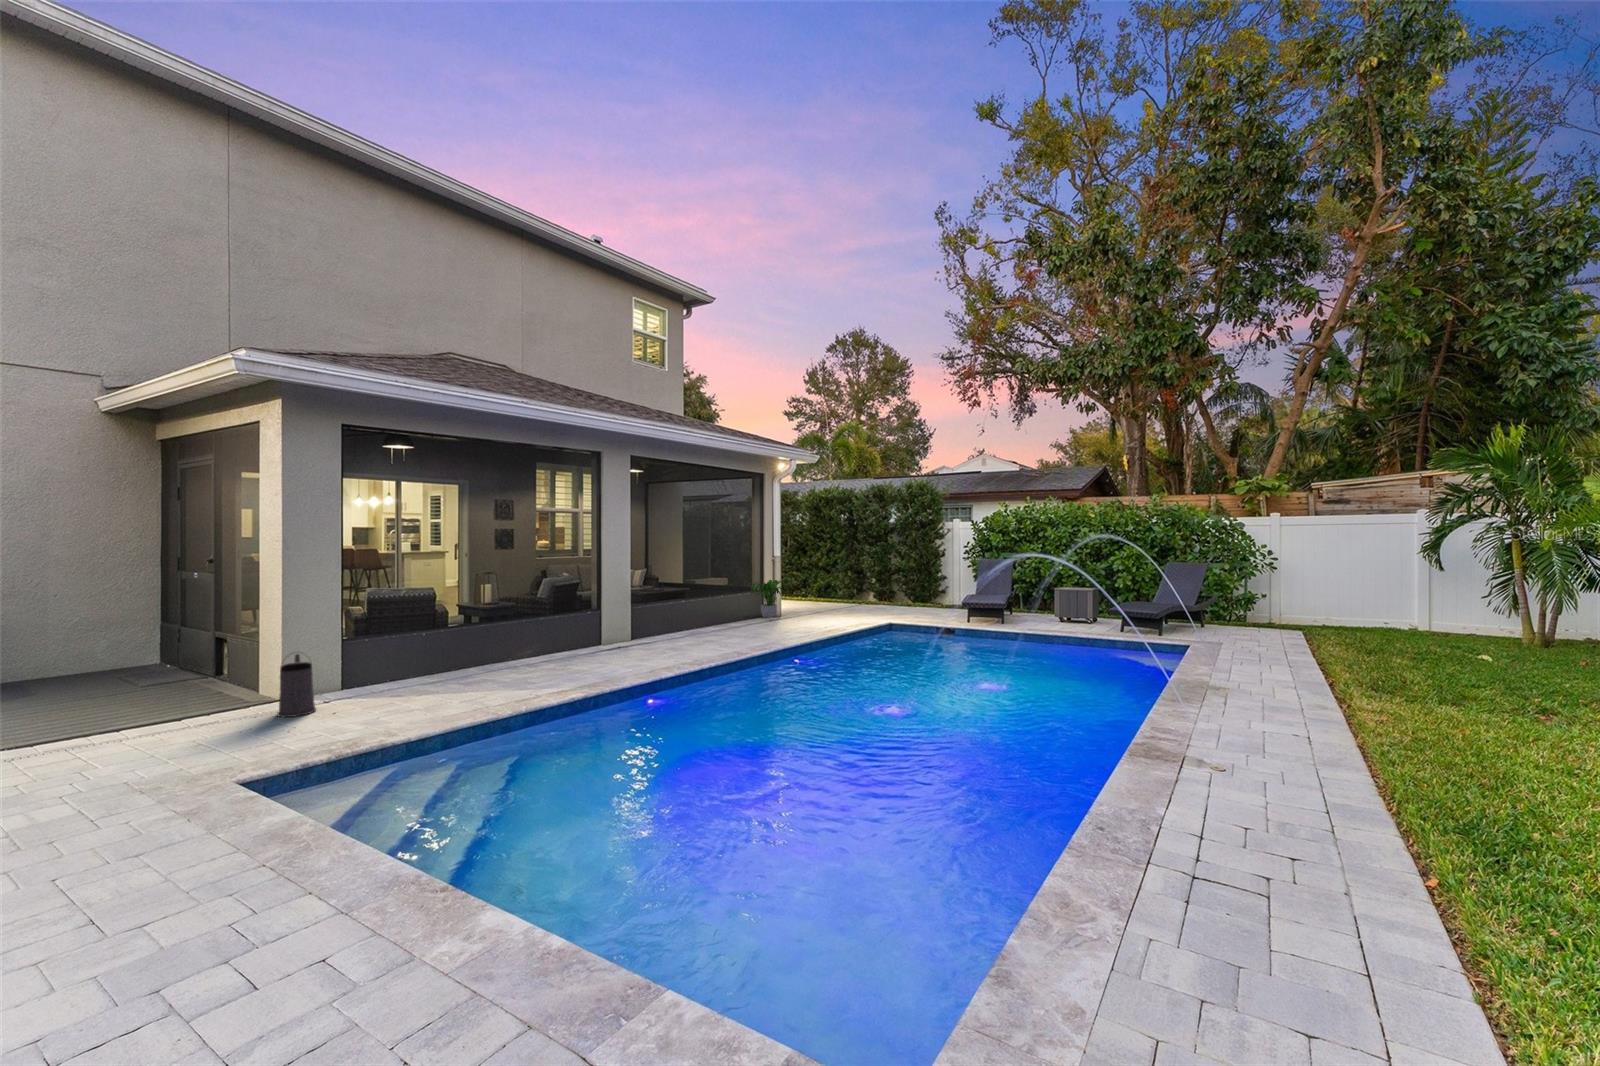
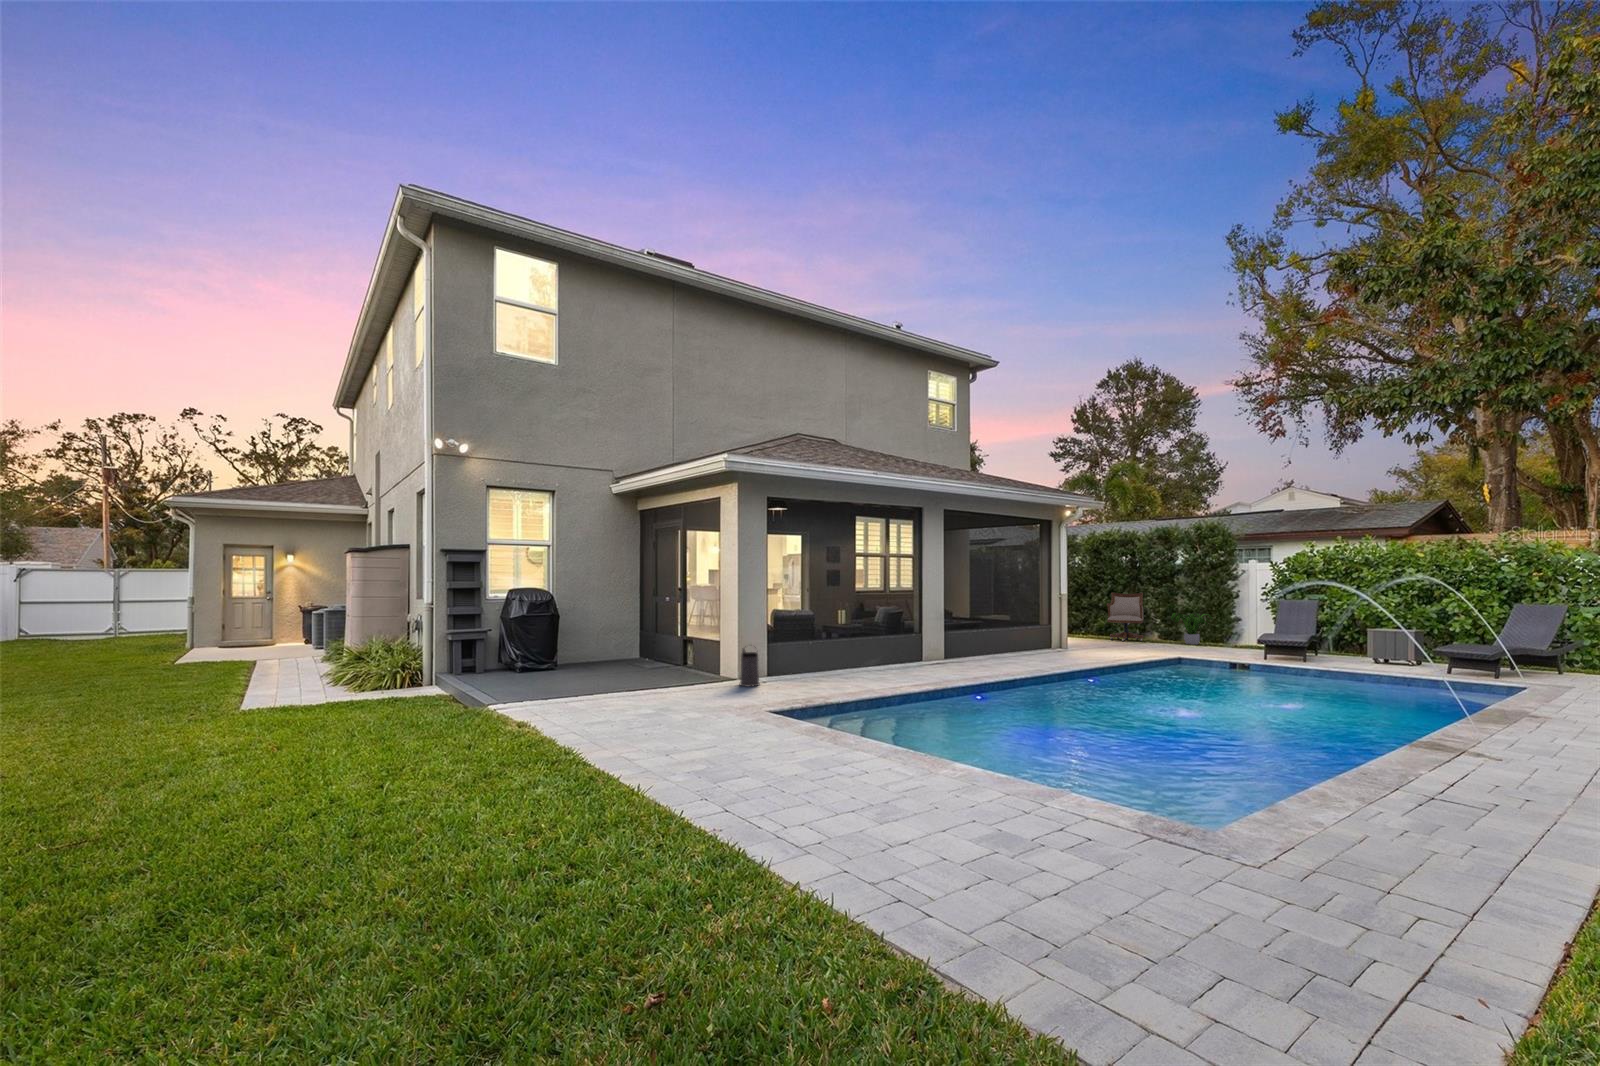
chair: none [823,552,858,603] -> present [1107,593,1144,642]
potted plant: present [751,580,789,617] -> present [1171,613,1213,644]

